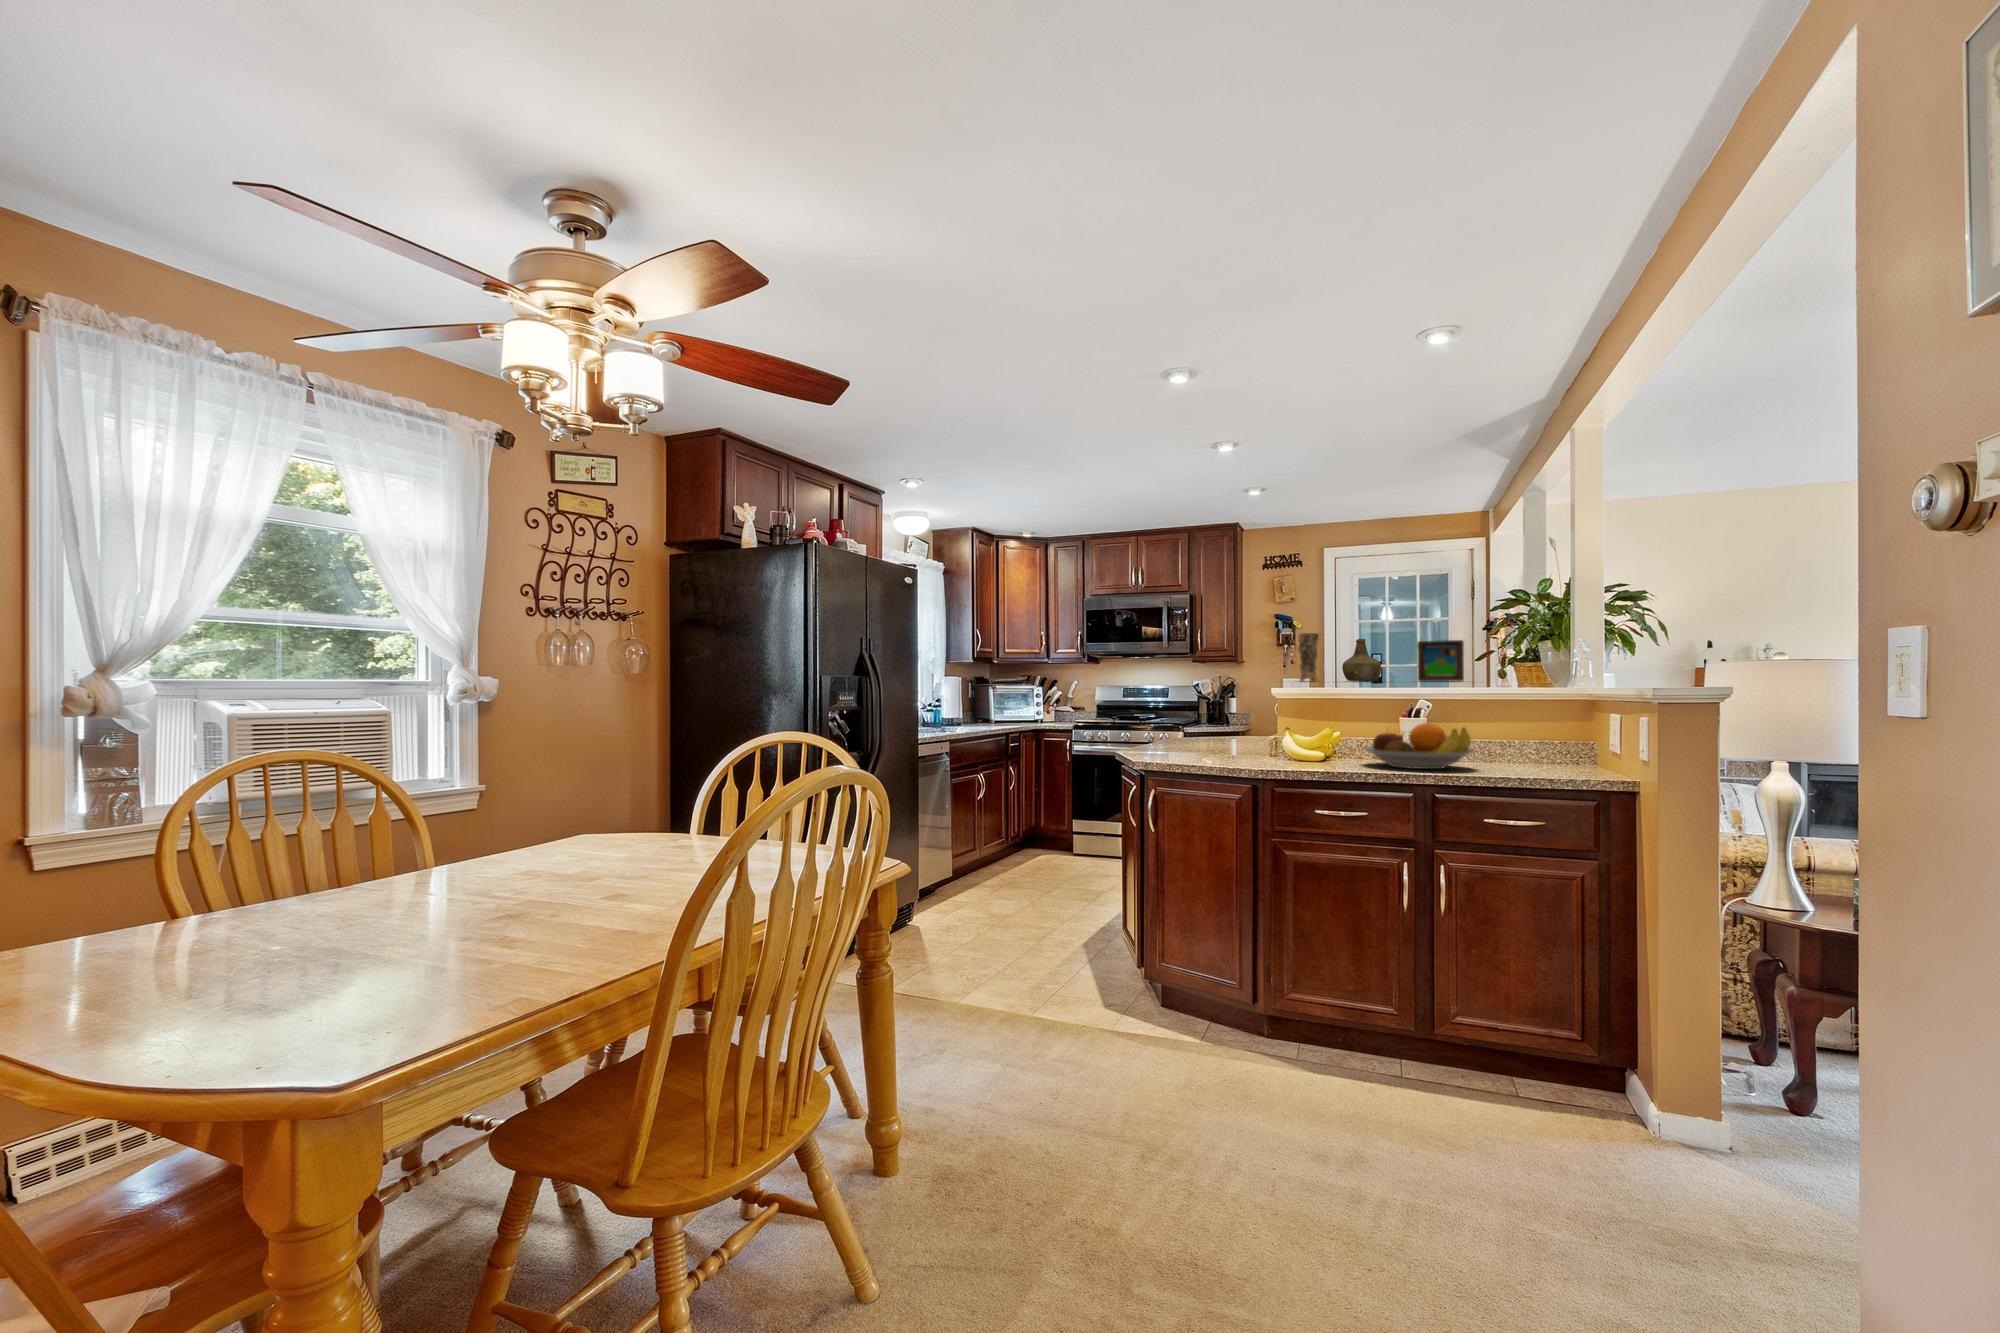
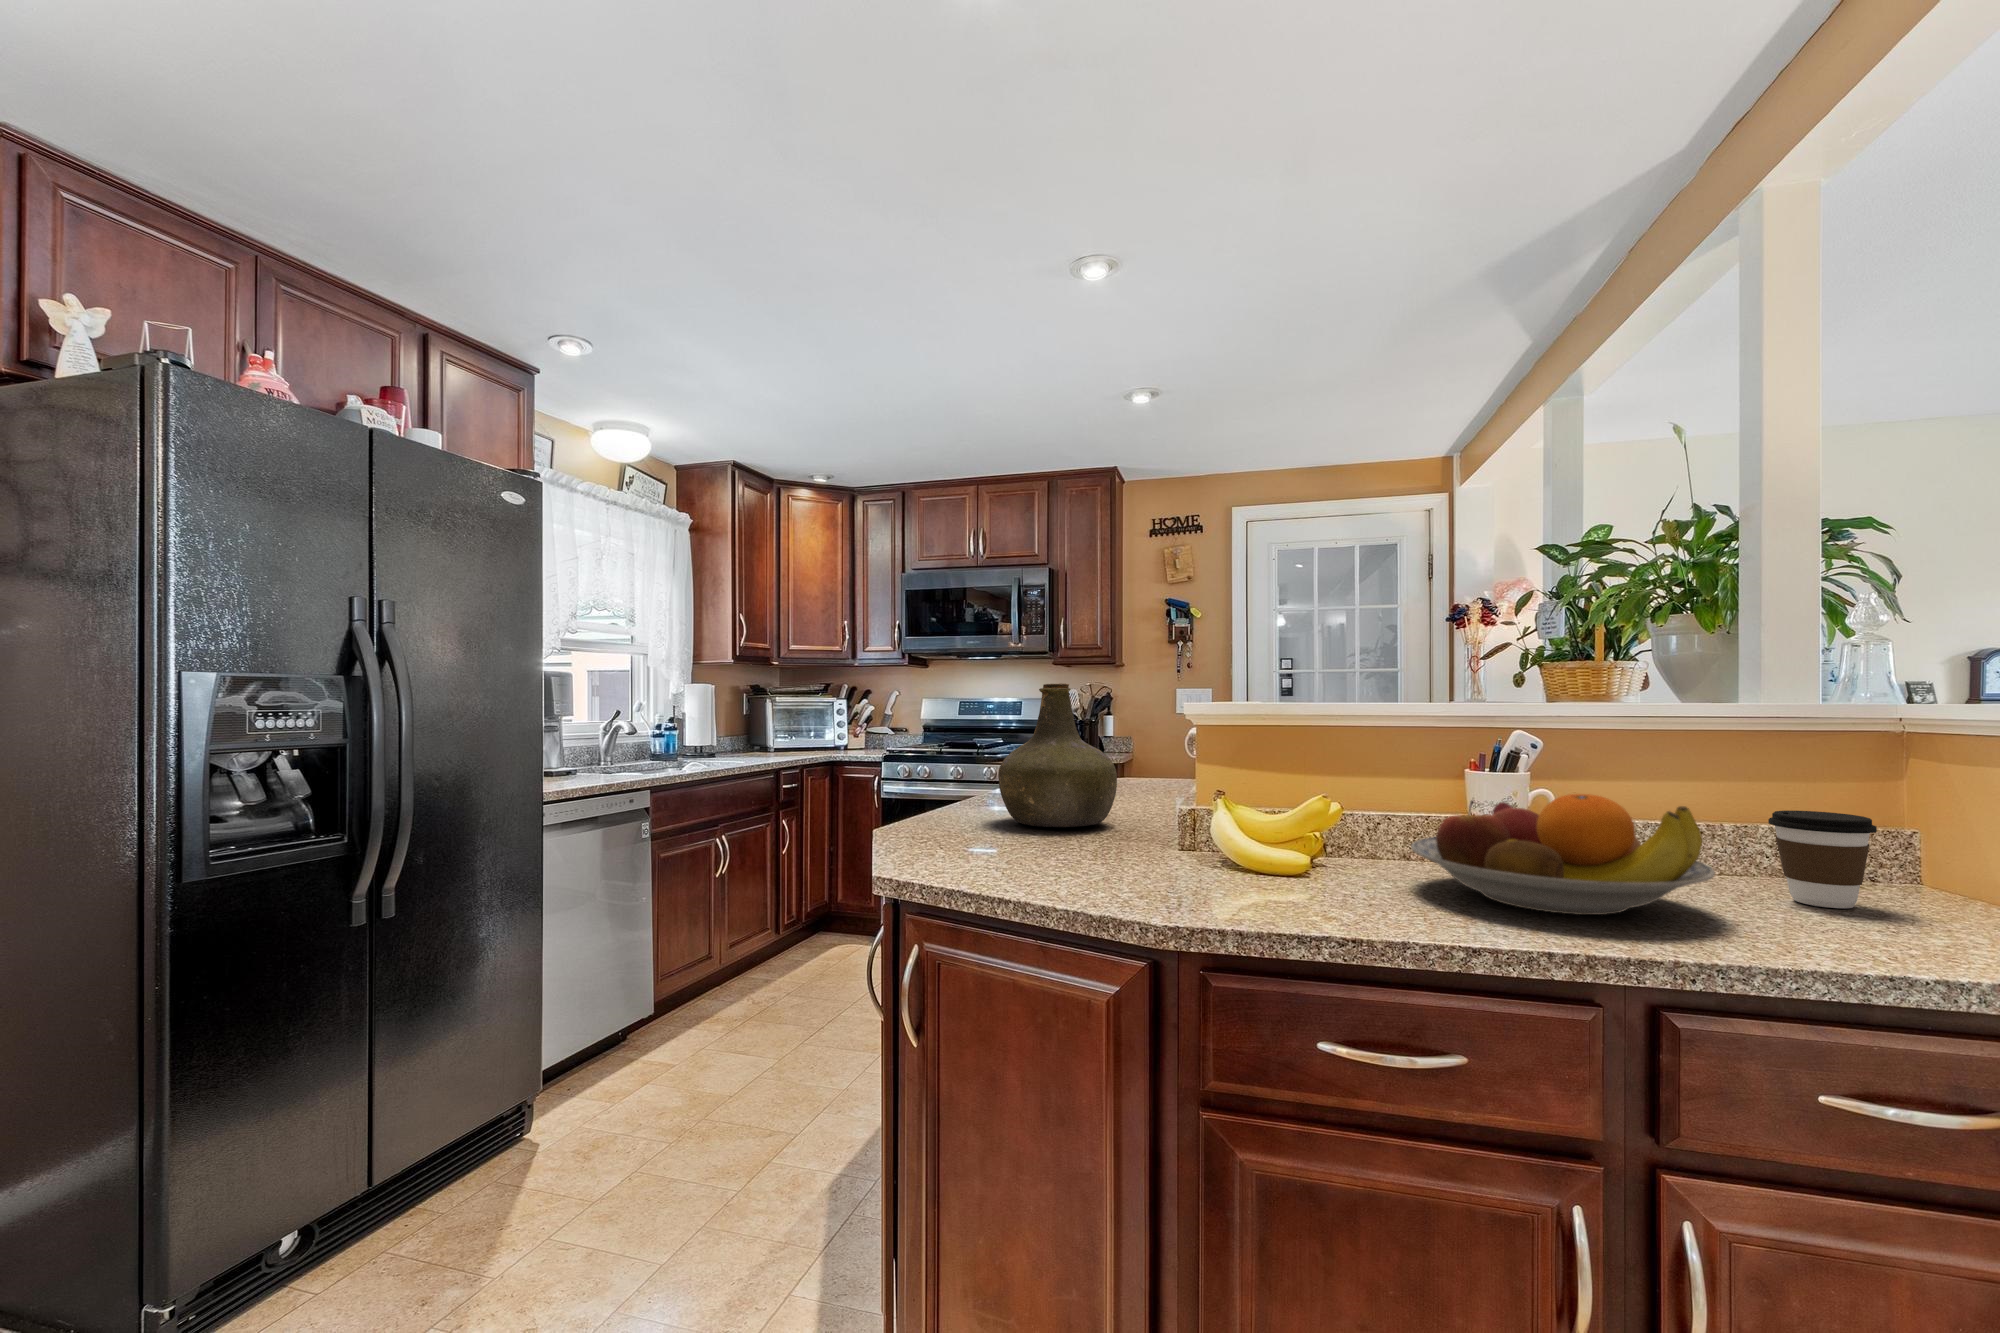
decorative vase: present [1298,633,1319,681] -> none [1197,625,1226,692]
bottle: present [1342,639,1381,681] -> present [998,683,1117,827]
picture frame: present [1417,640,1464,681] -> none [1355,635,1417,692]
coffee cup: none [1515,733,1553,770] -> present [1768,811,1877,908]

